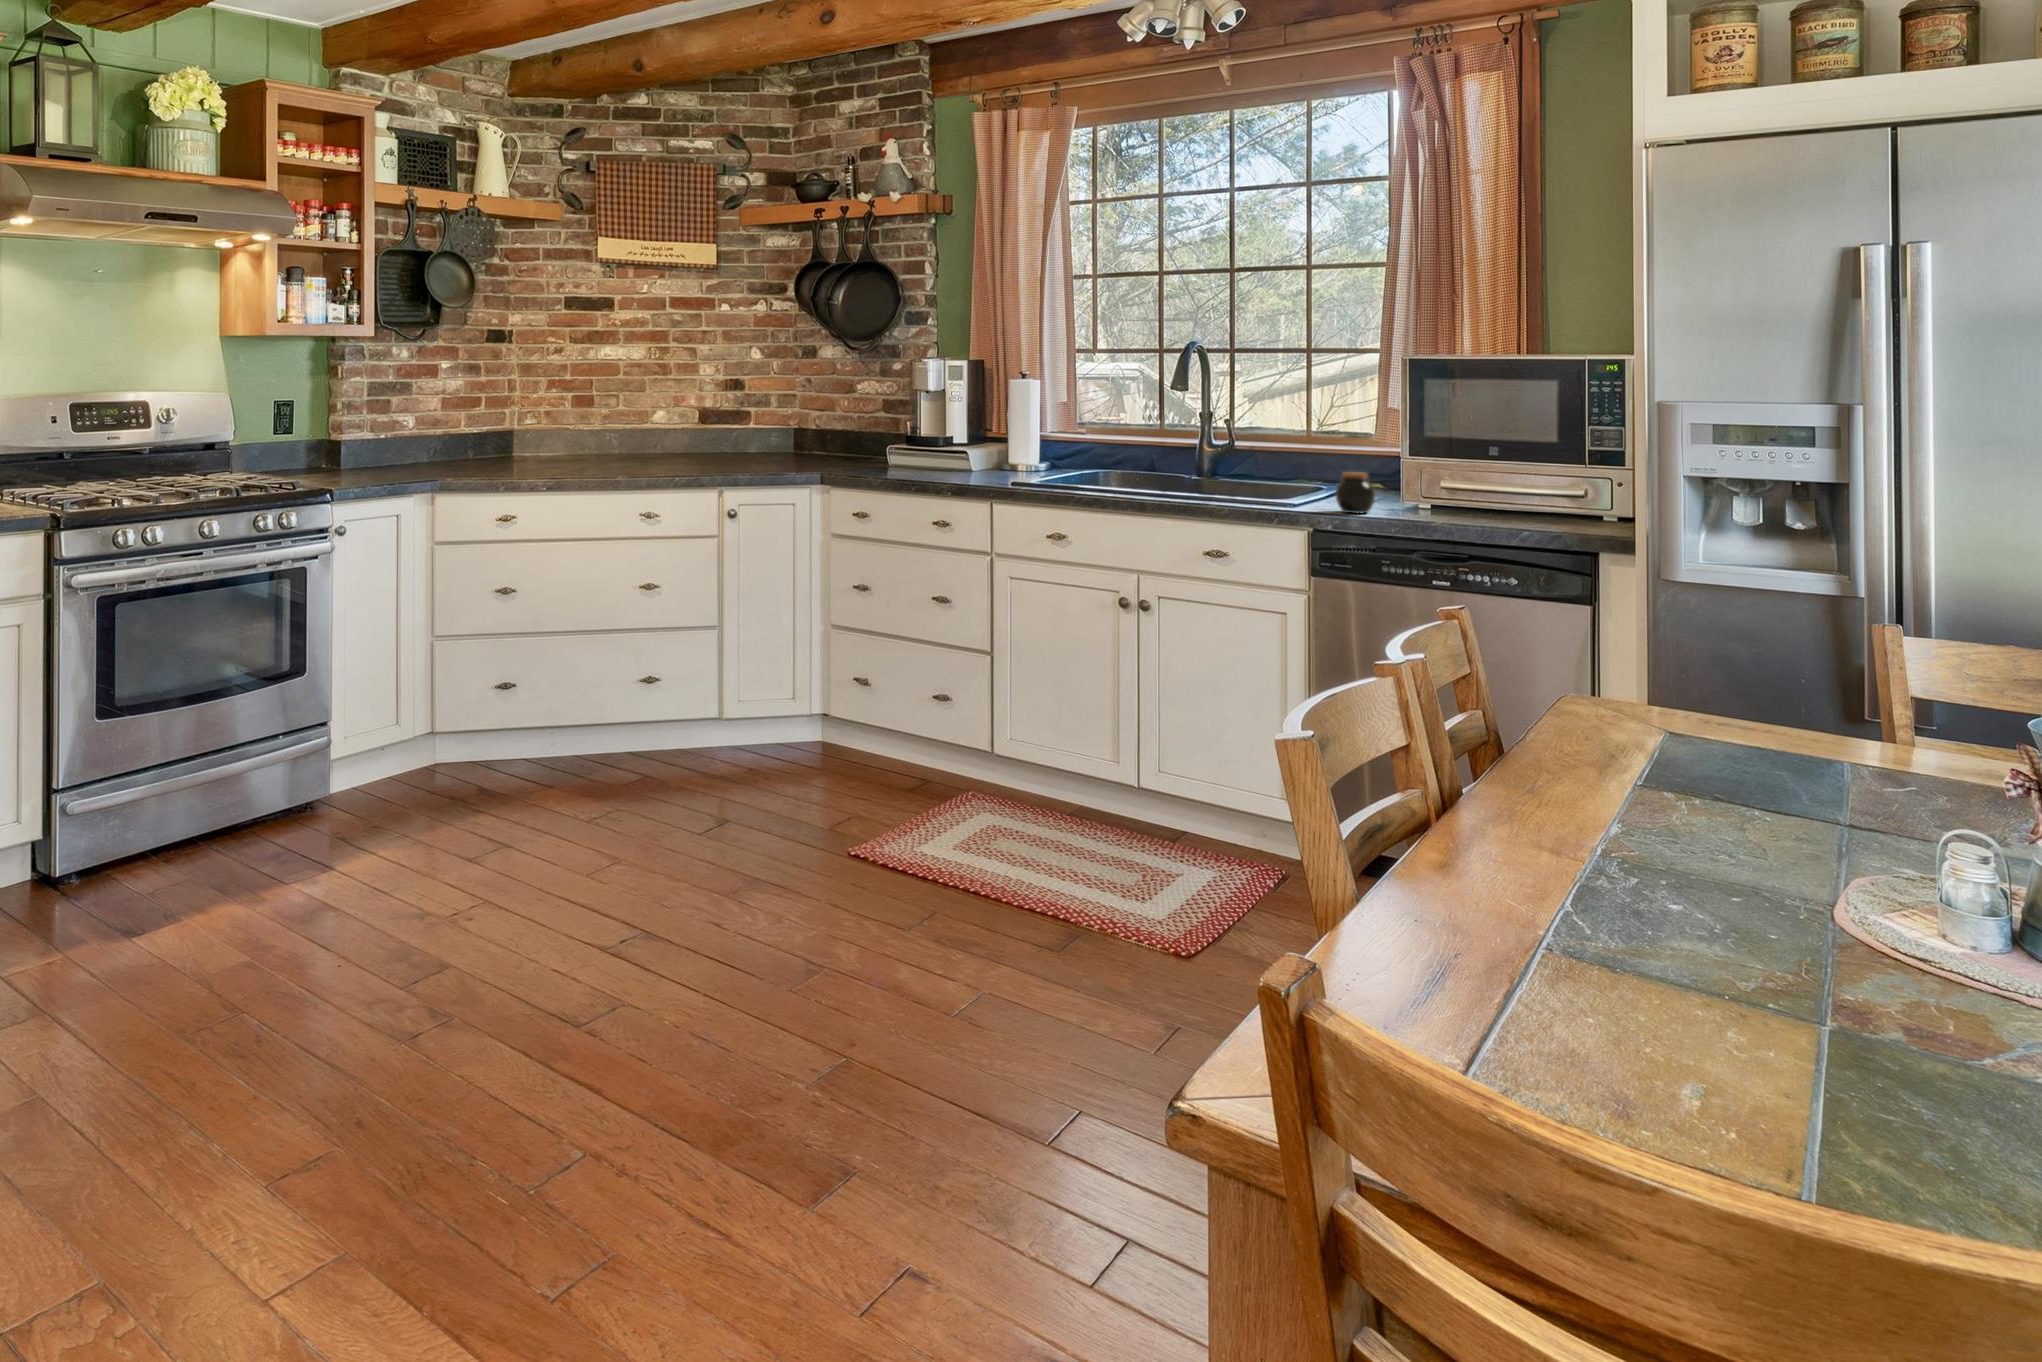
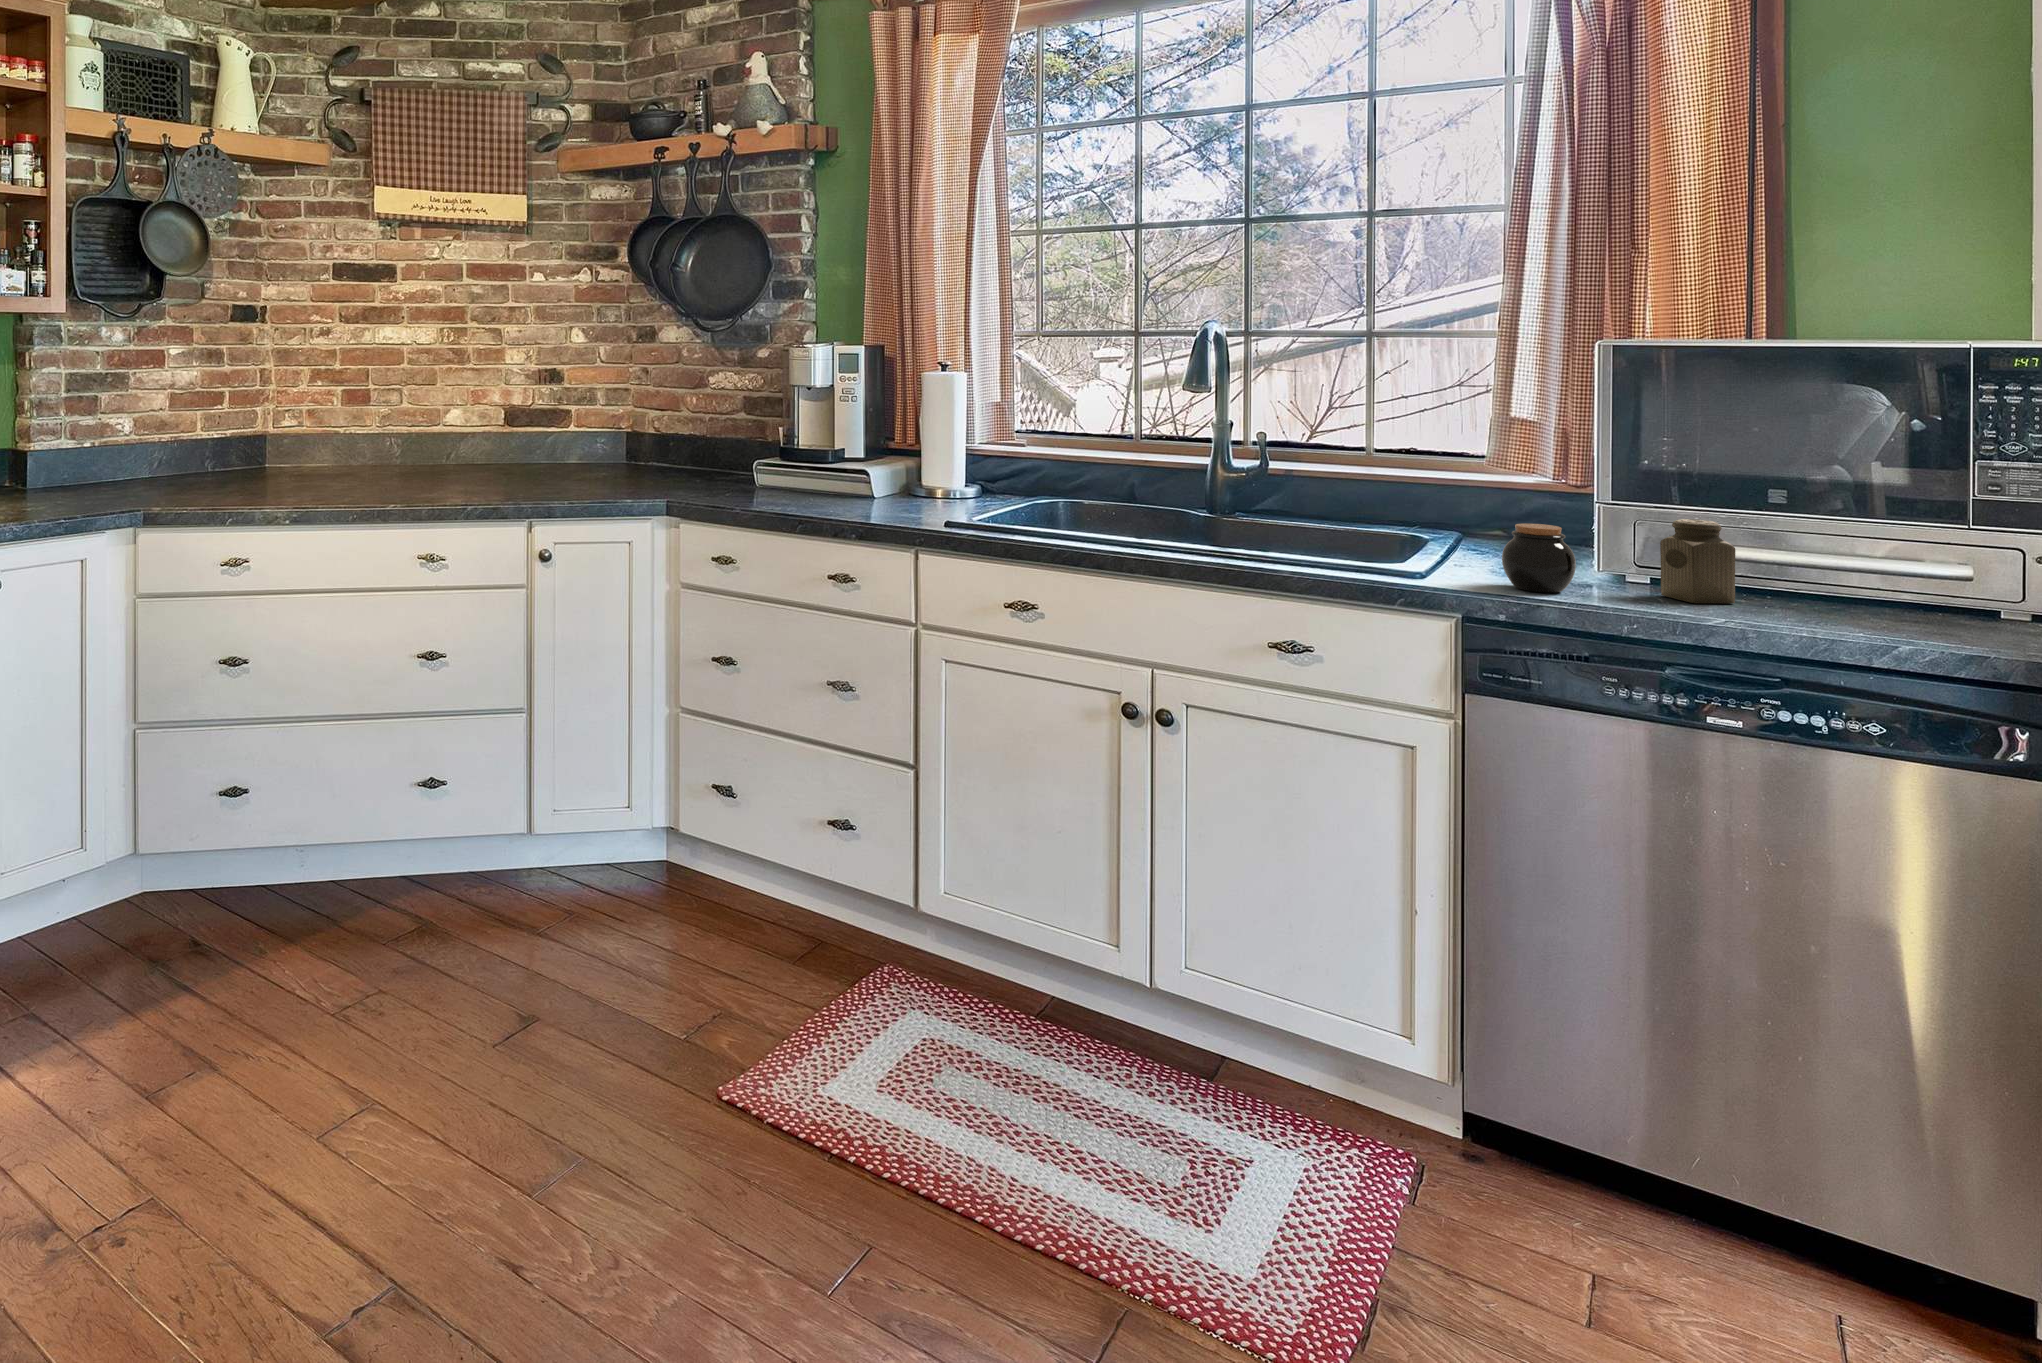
salt shaker: none [1424,467,1460,517] -> present [1660,519,1735,603]

